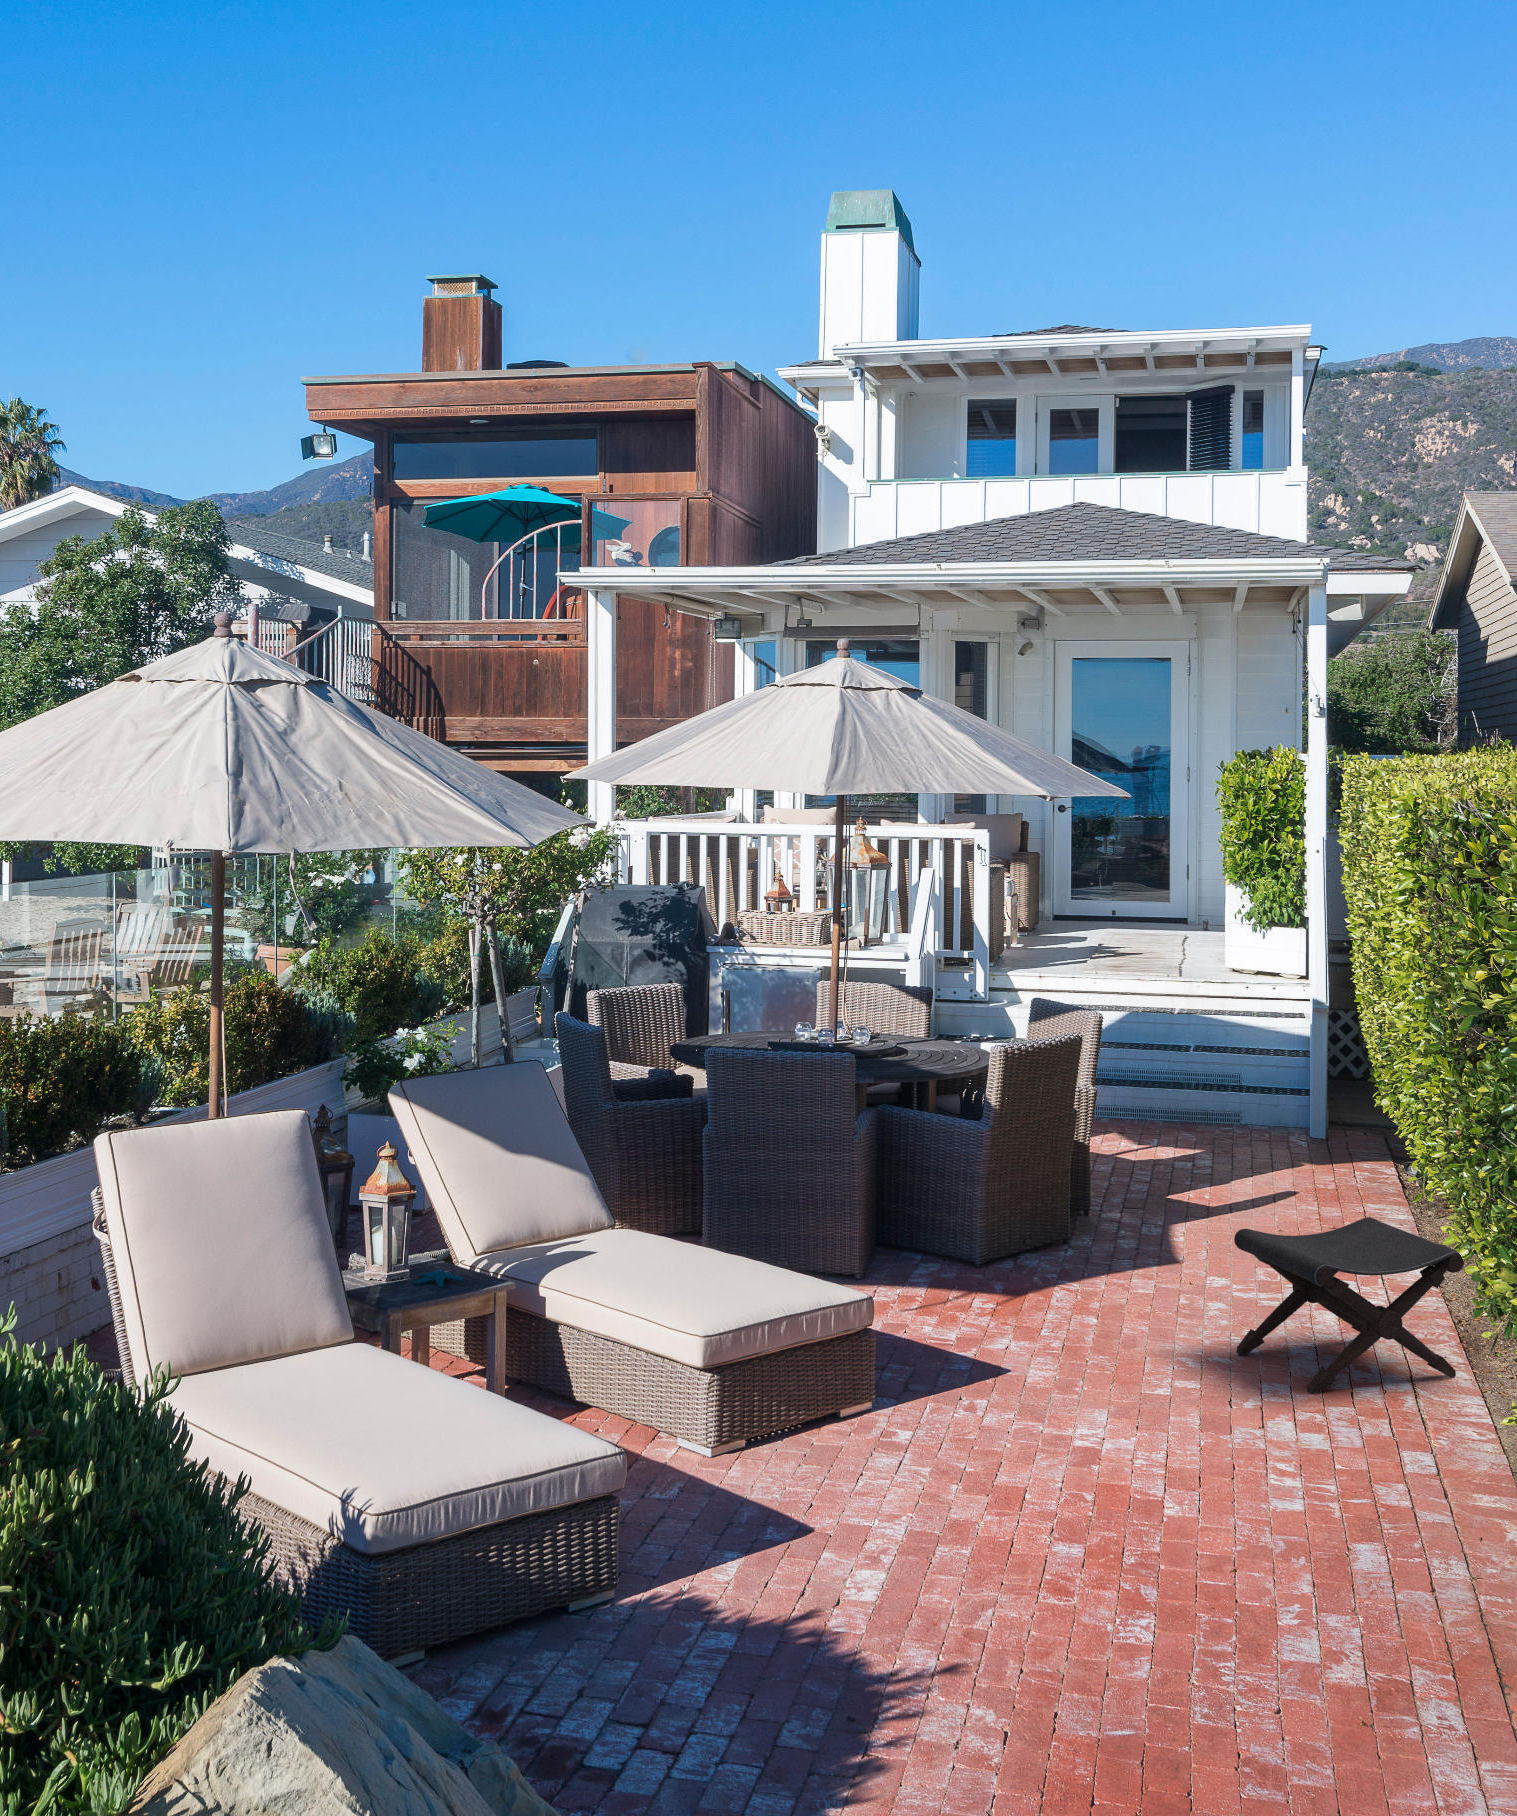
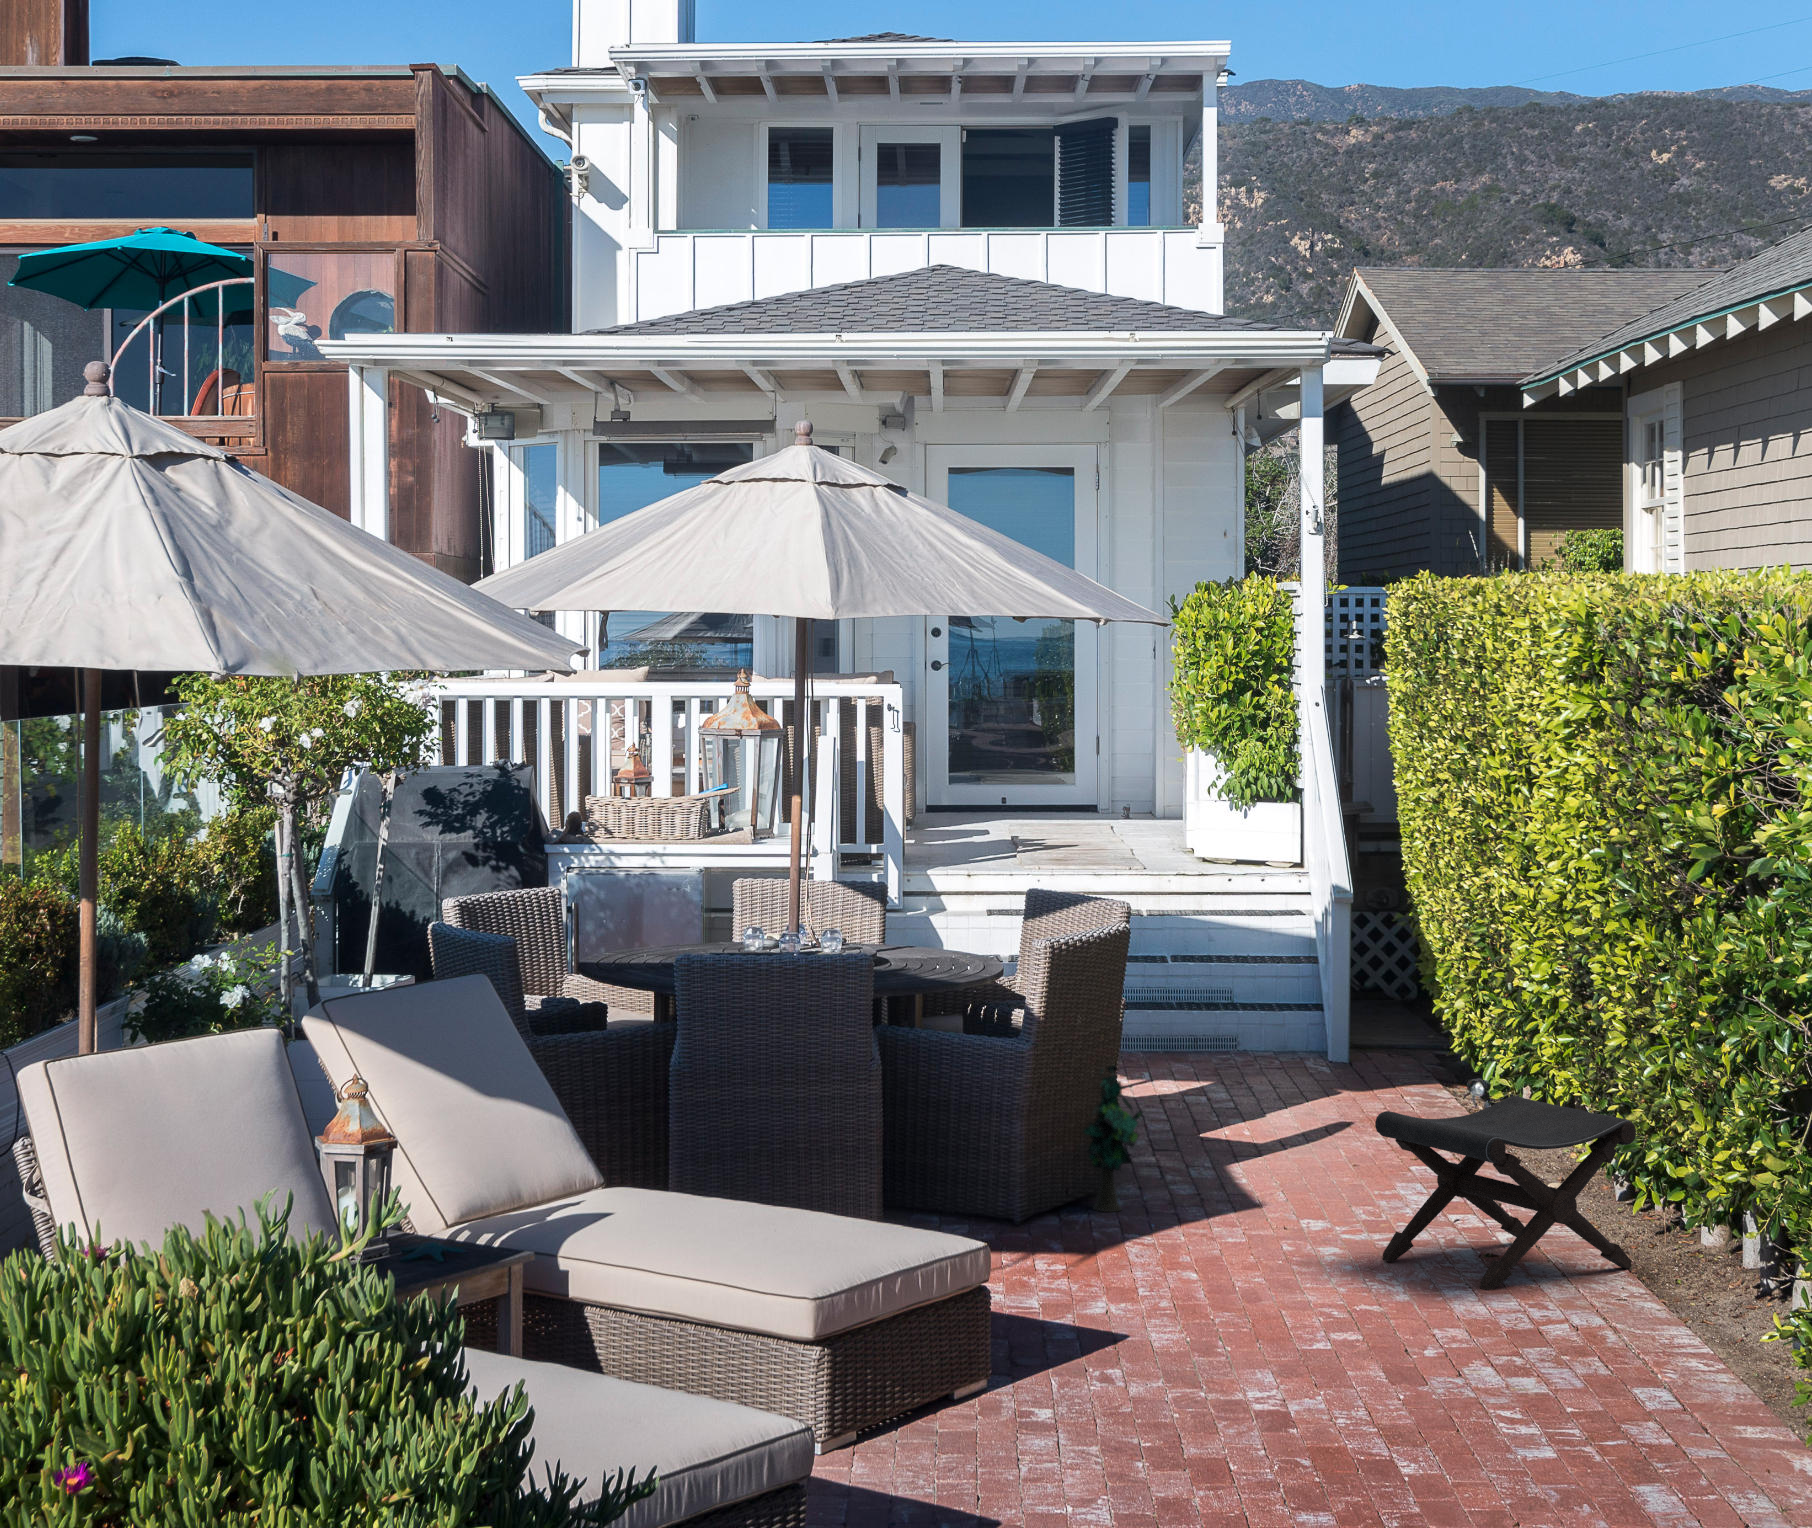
decorative plant: none [1003,1165,1067,1284] -> present [1083,1065,1141,1212]

